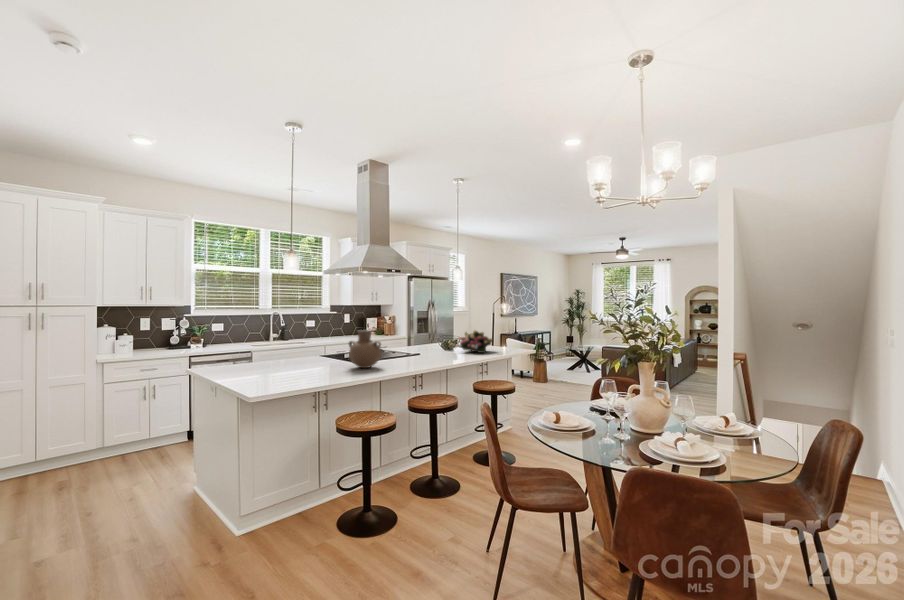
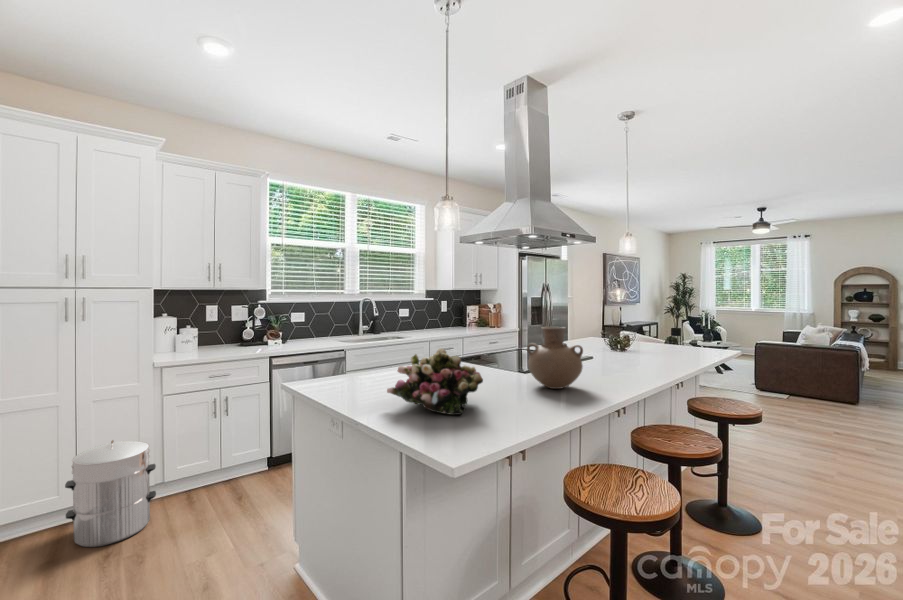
flower arrangement: present [456,330,493,353] -> present [387,348,483,415]
waste bin: none [30,413,97,486] -> present [65,440,156,547]

